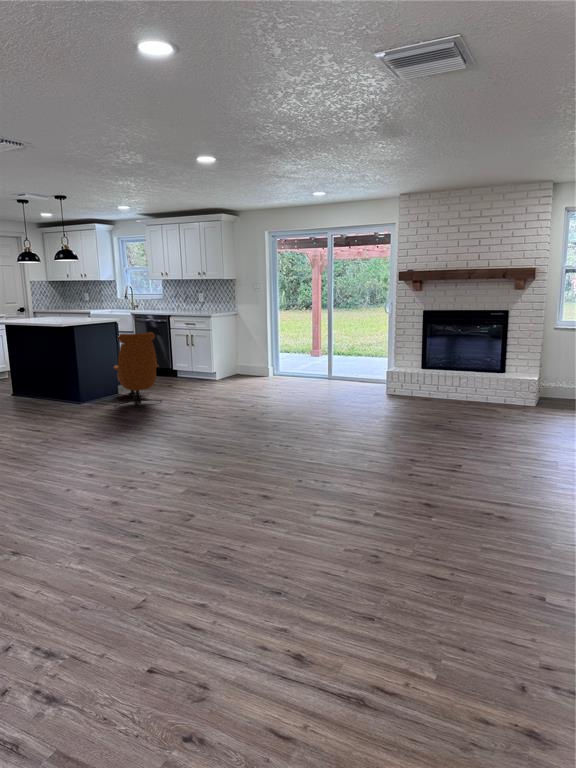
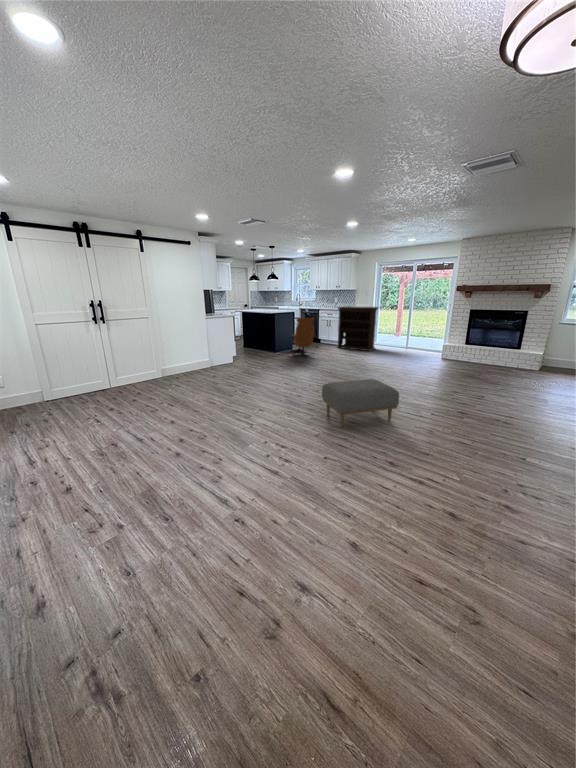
bookshelf: none [200,308,278,388] -> present [337,306,379,351]
ottoman: none [155,469,329,607] -> present [322,379,399,428]

